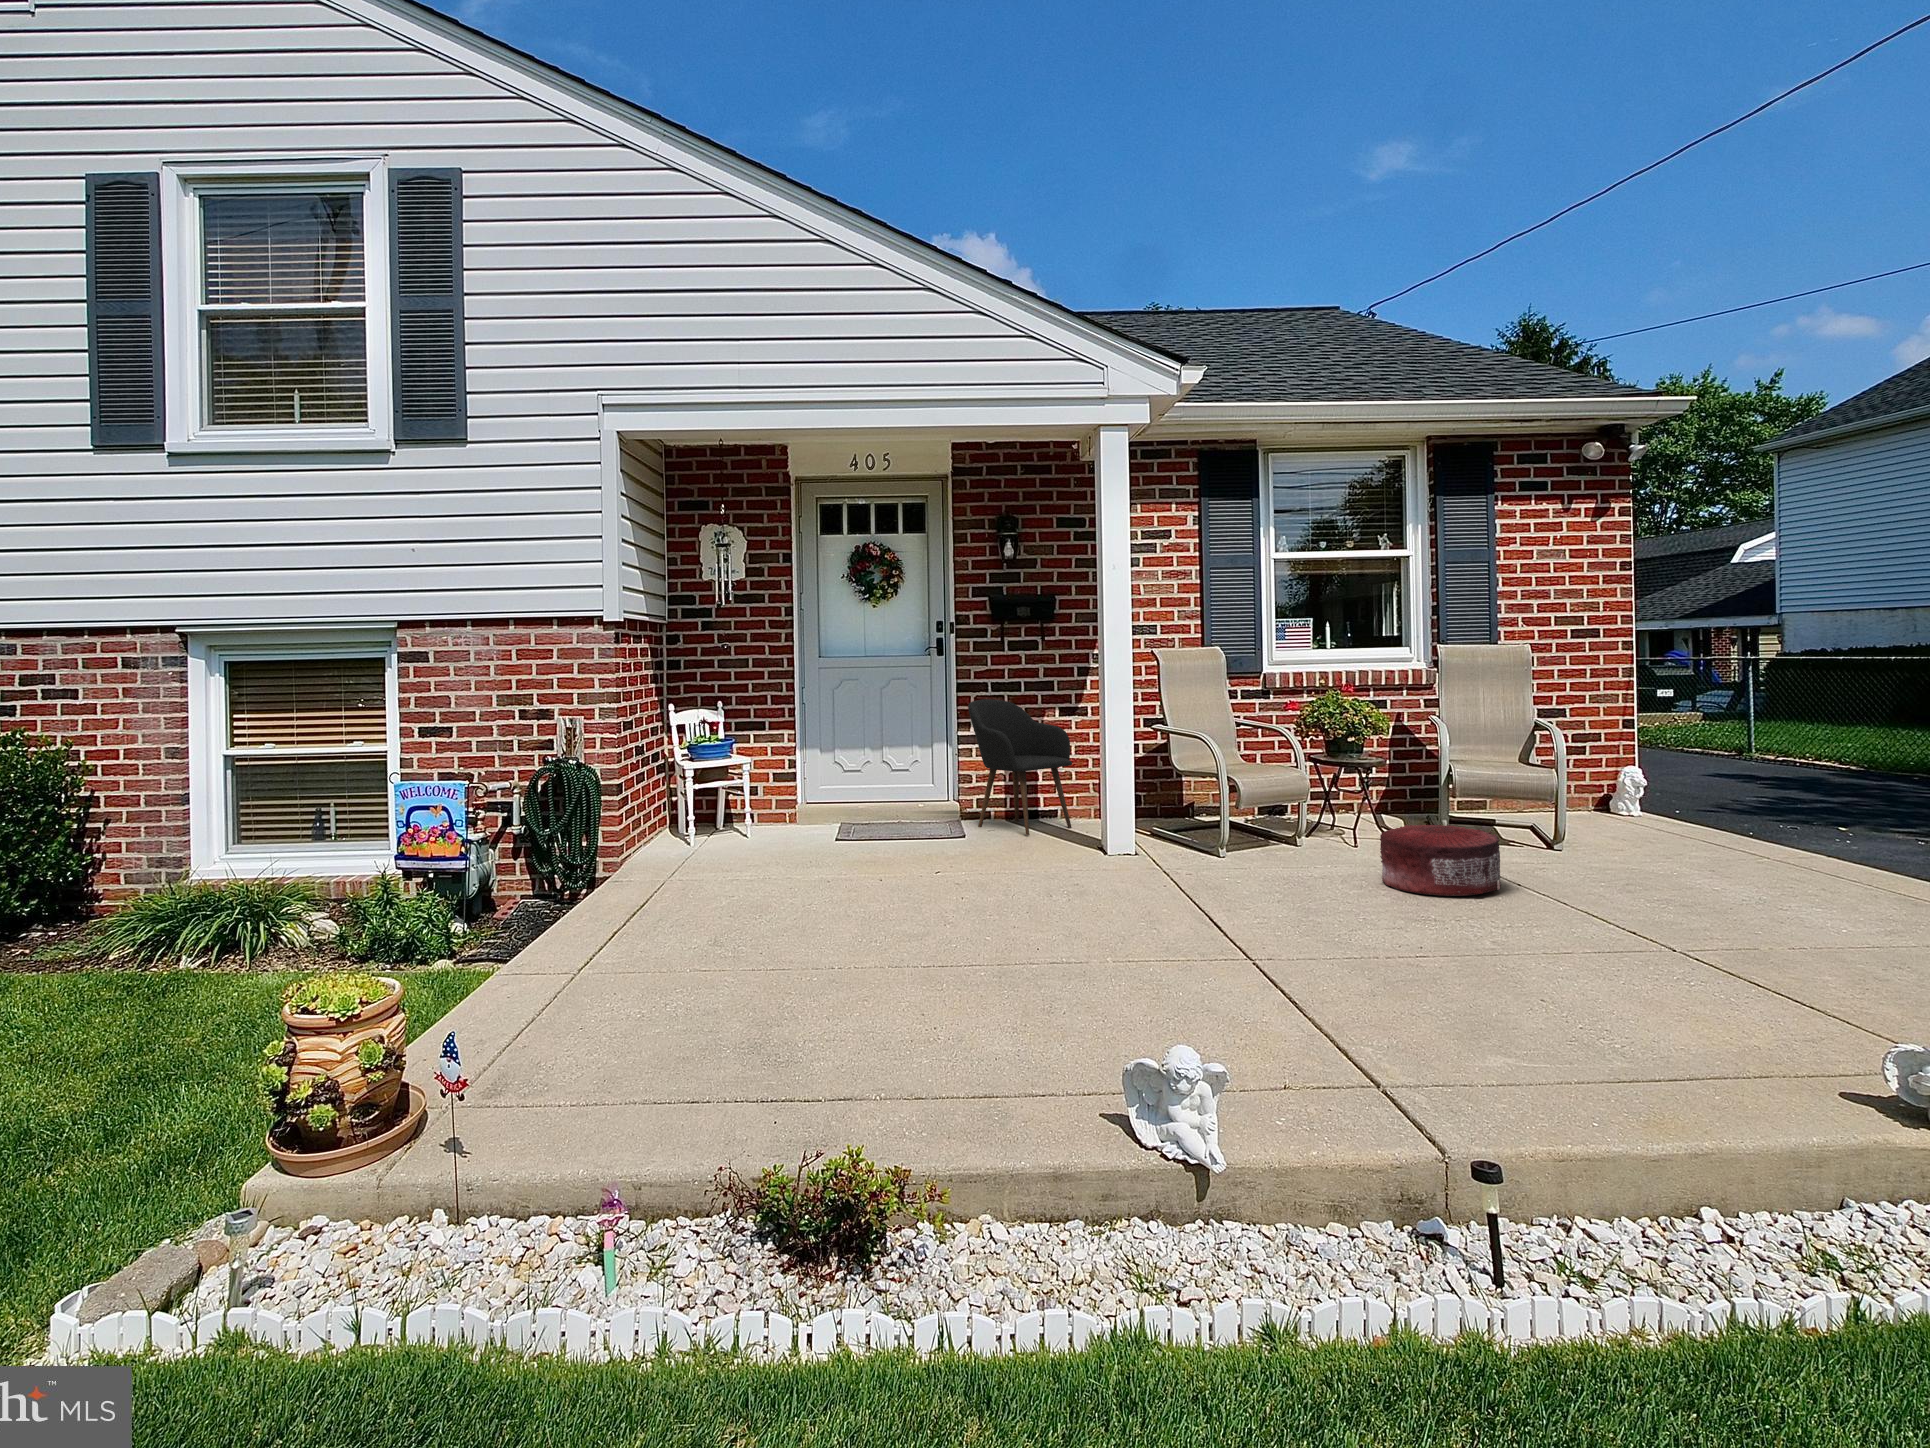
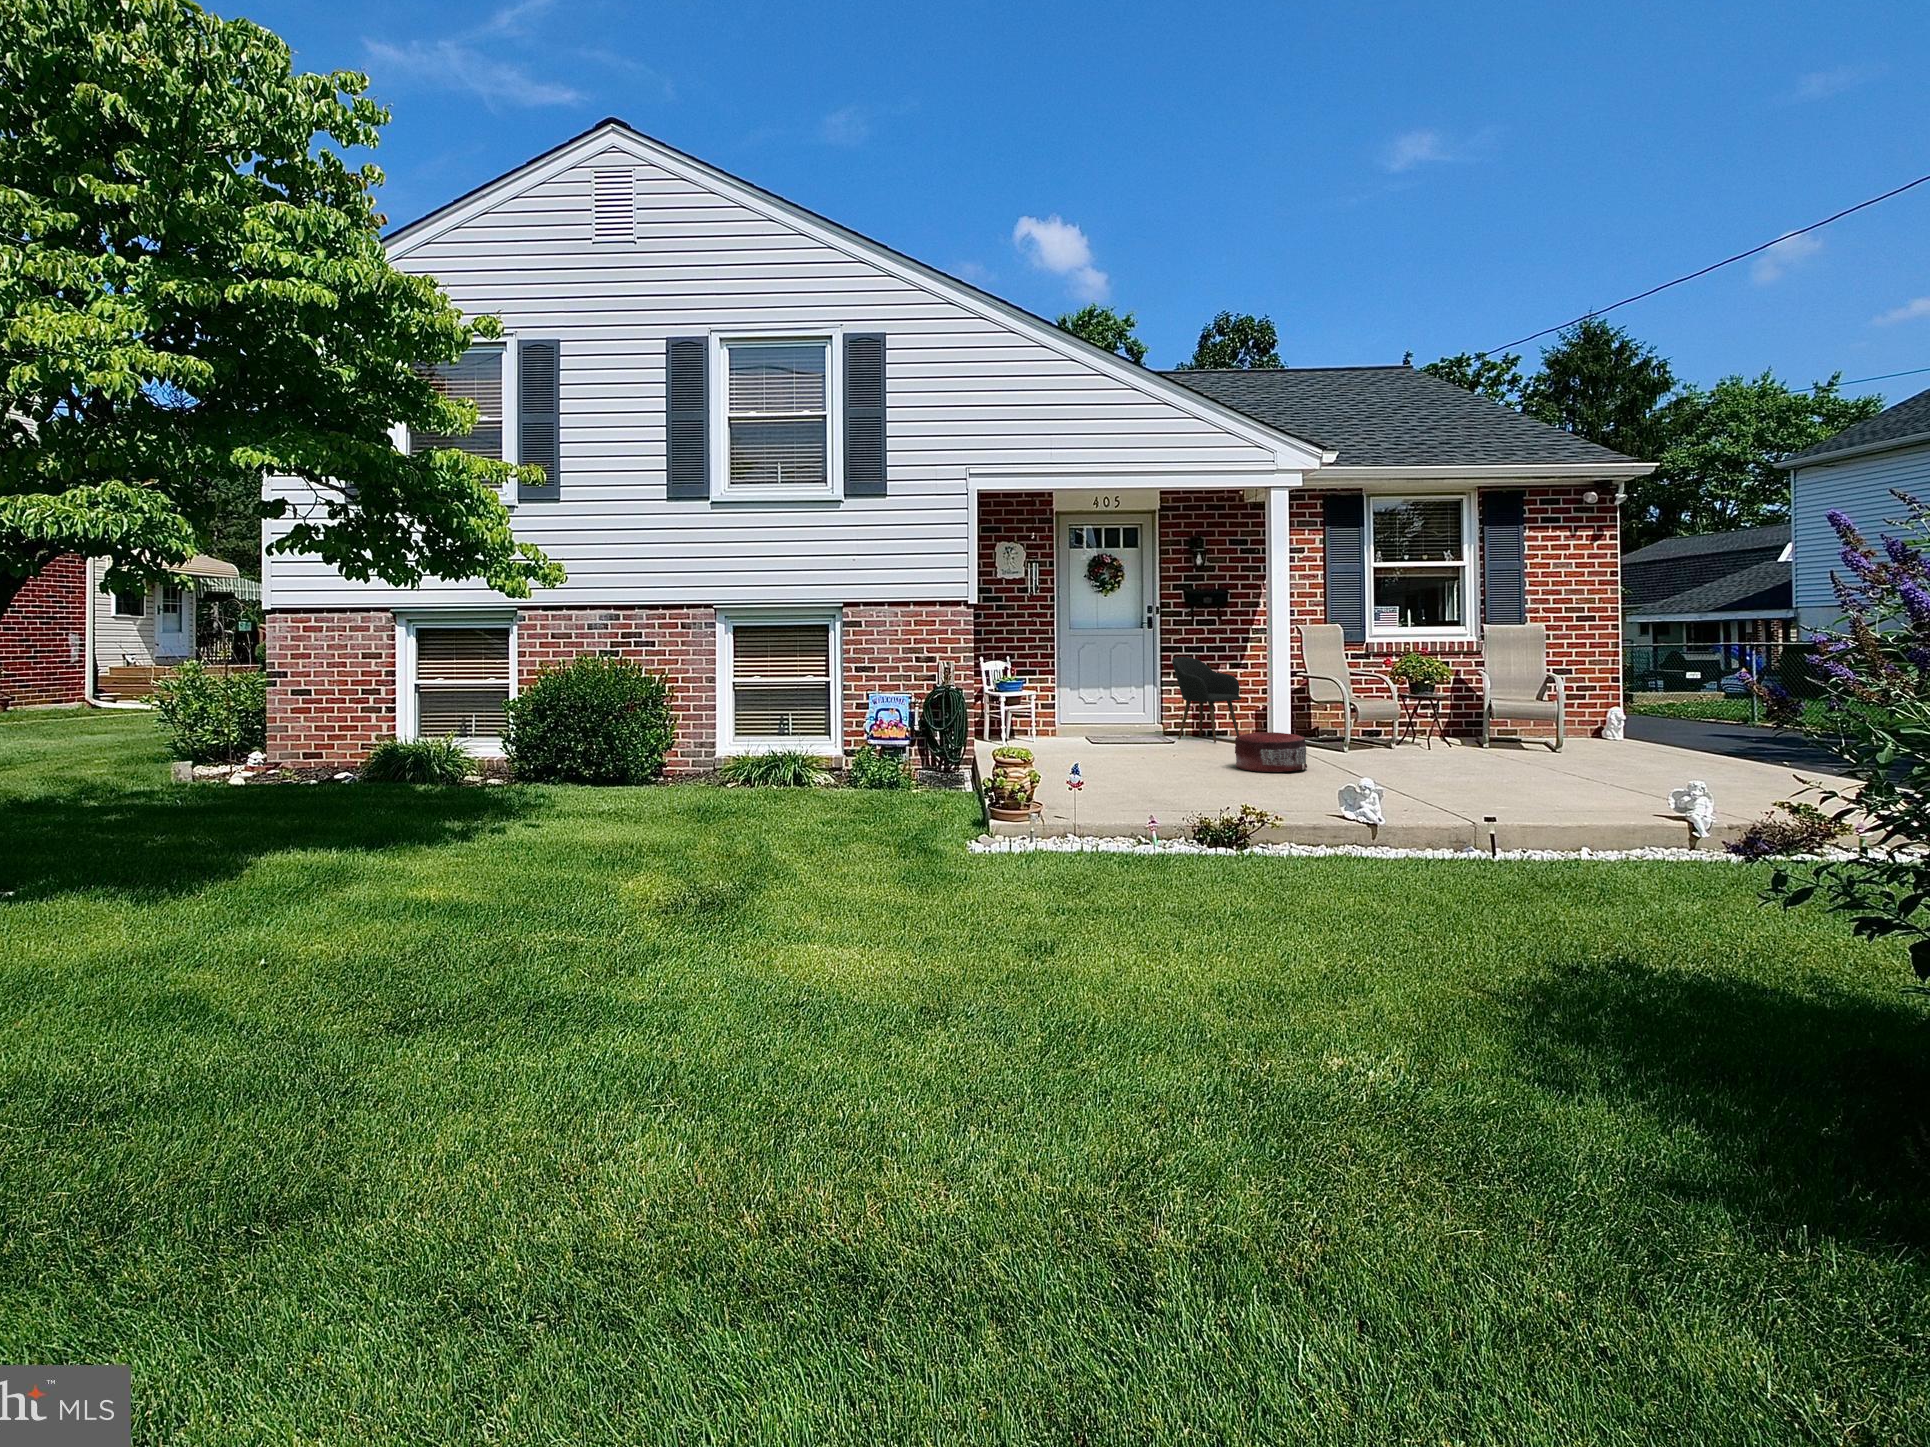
pouf: present [1380,825,1501,896] -> present [1235,732,1307,772]

